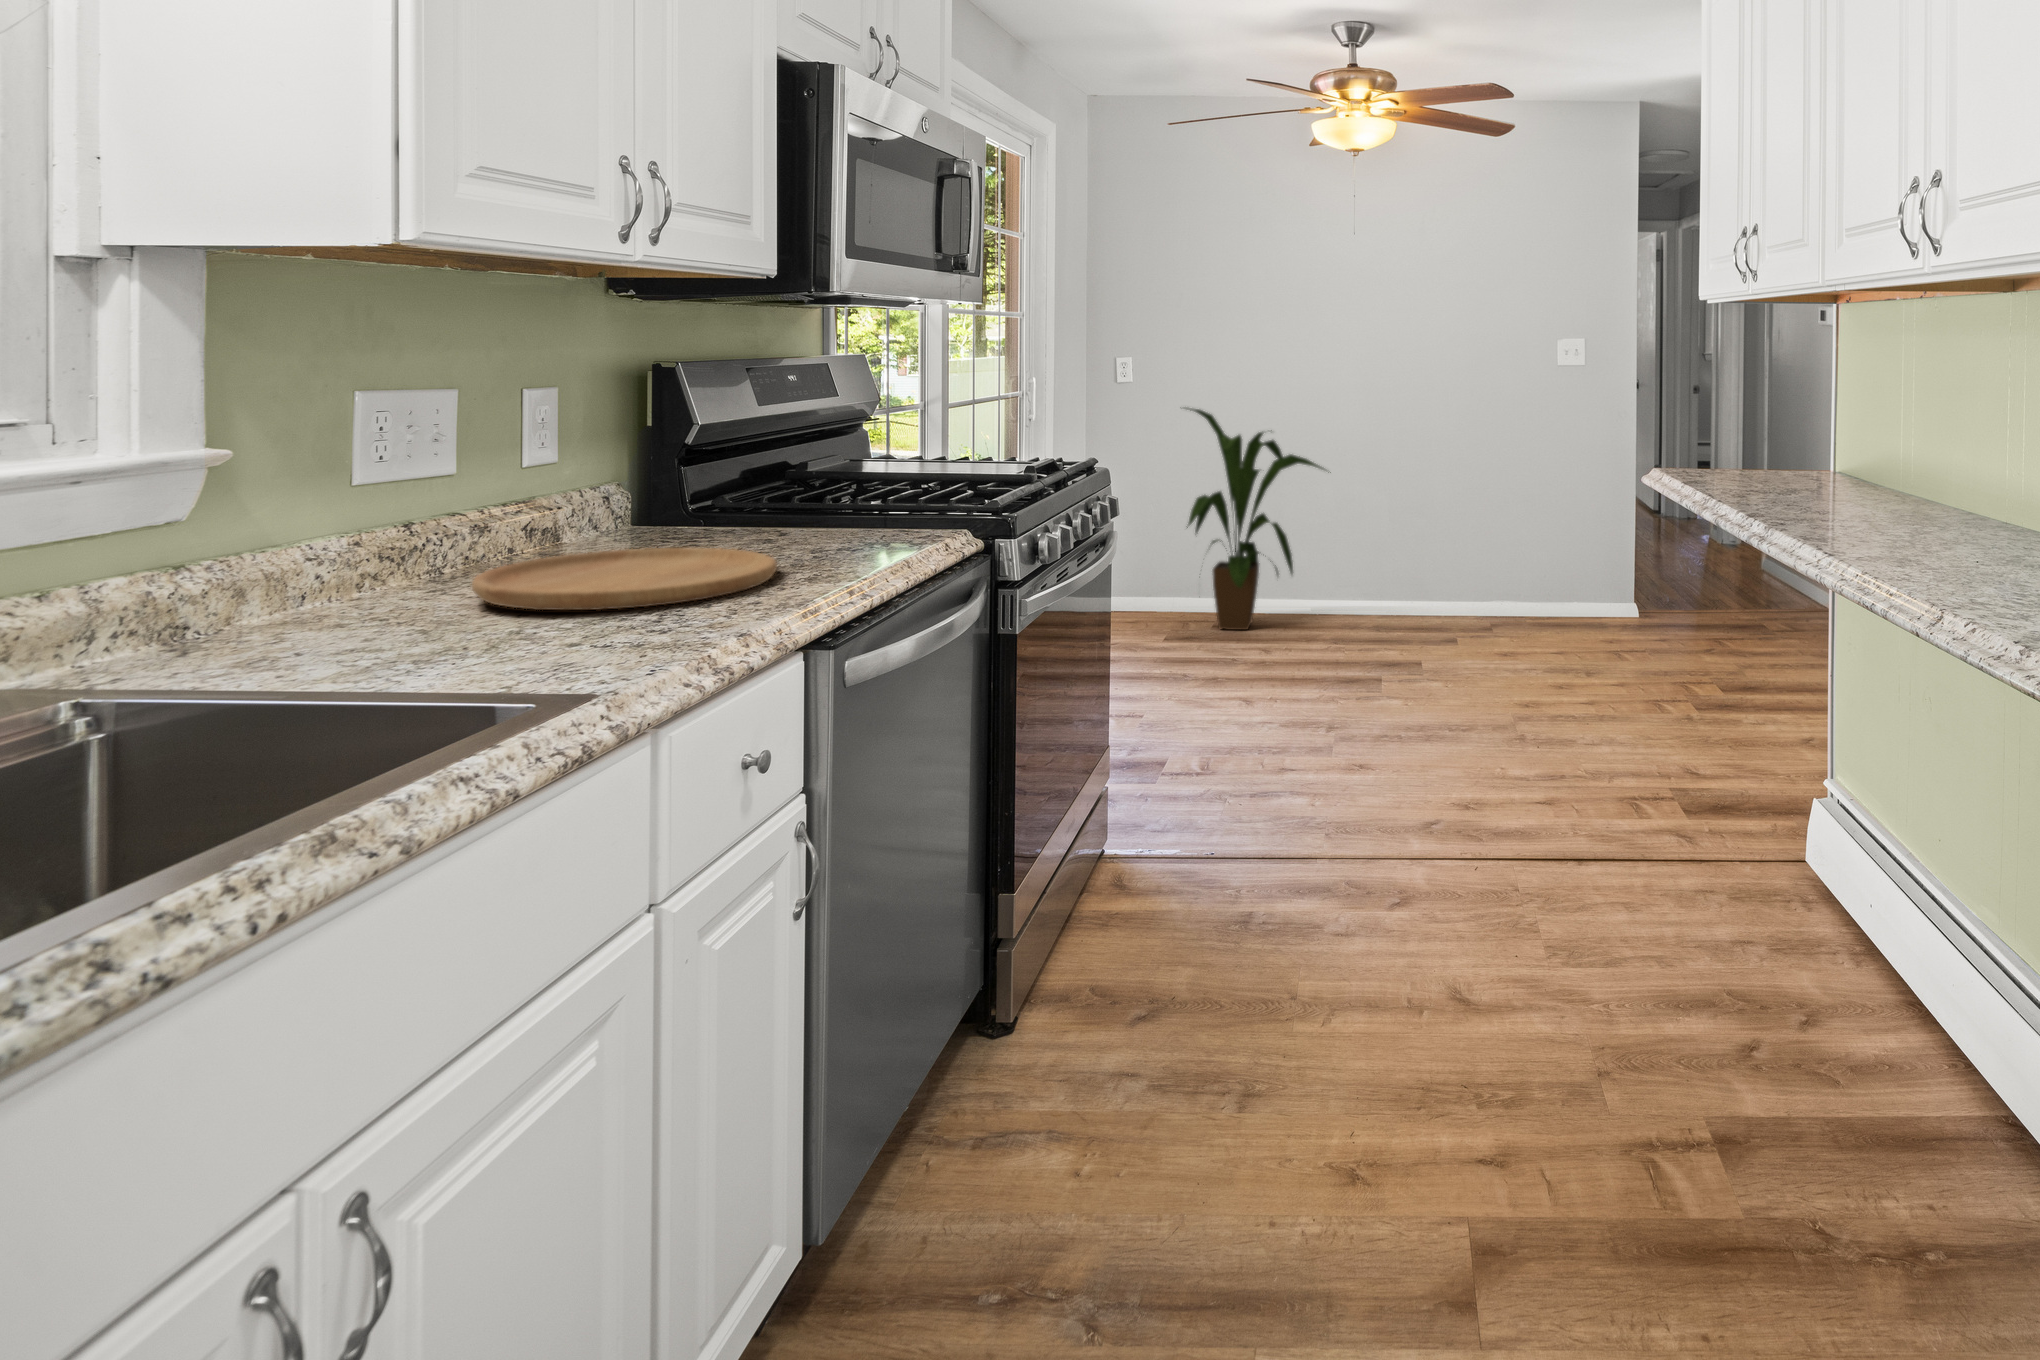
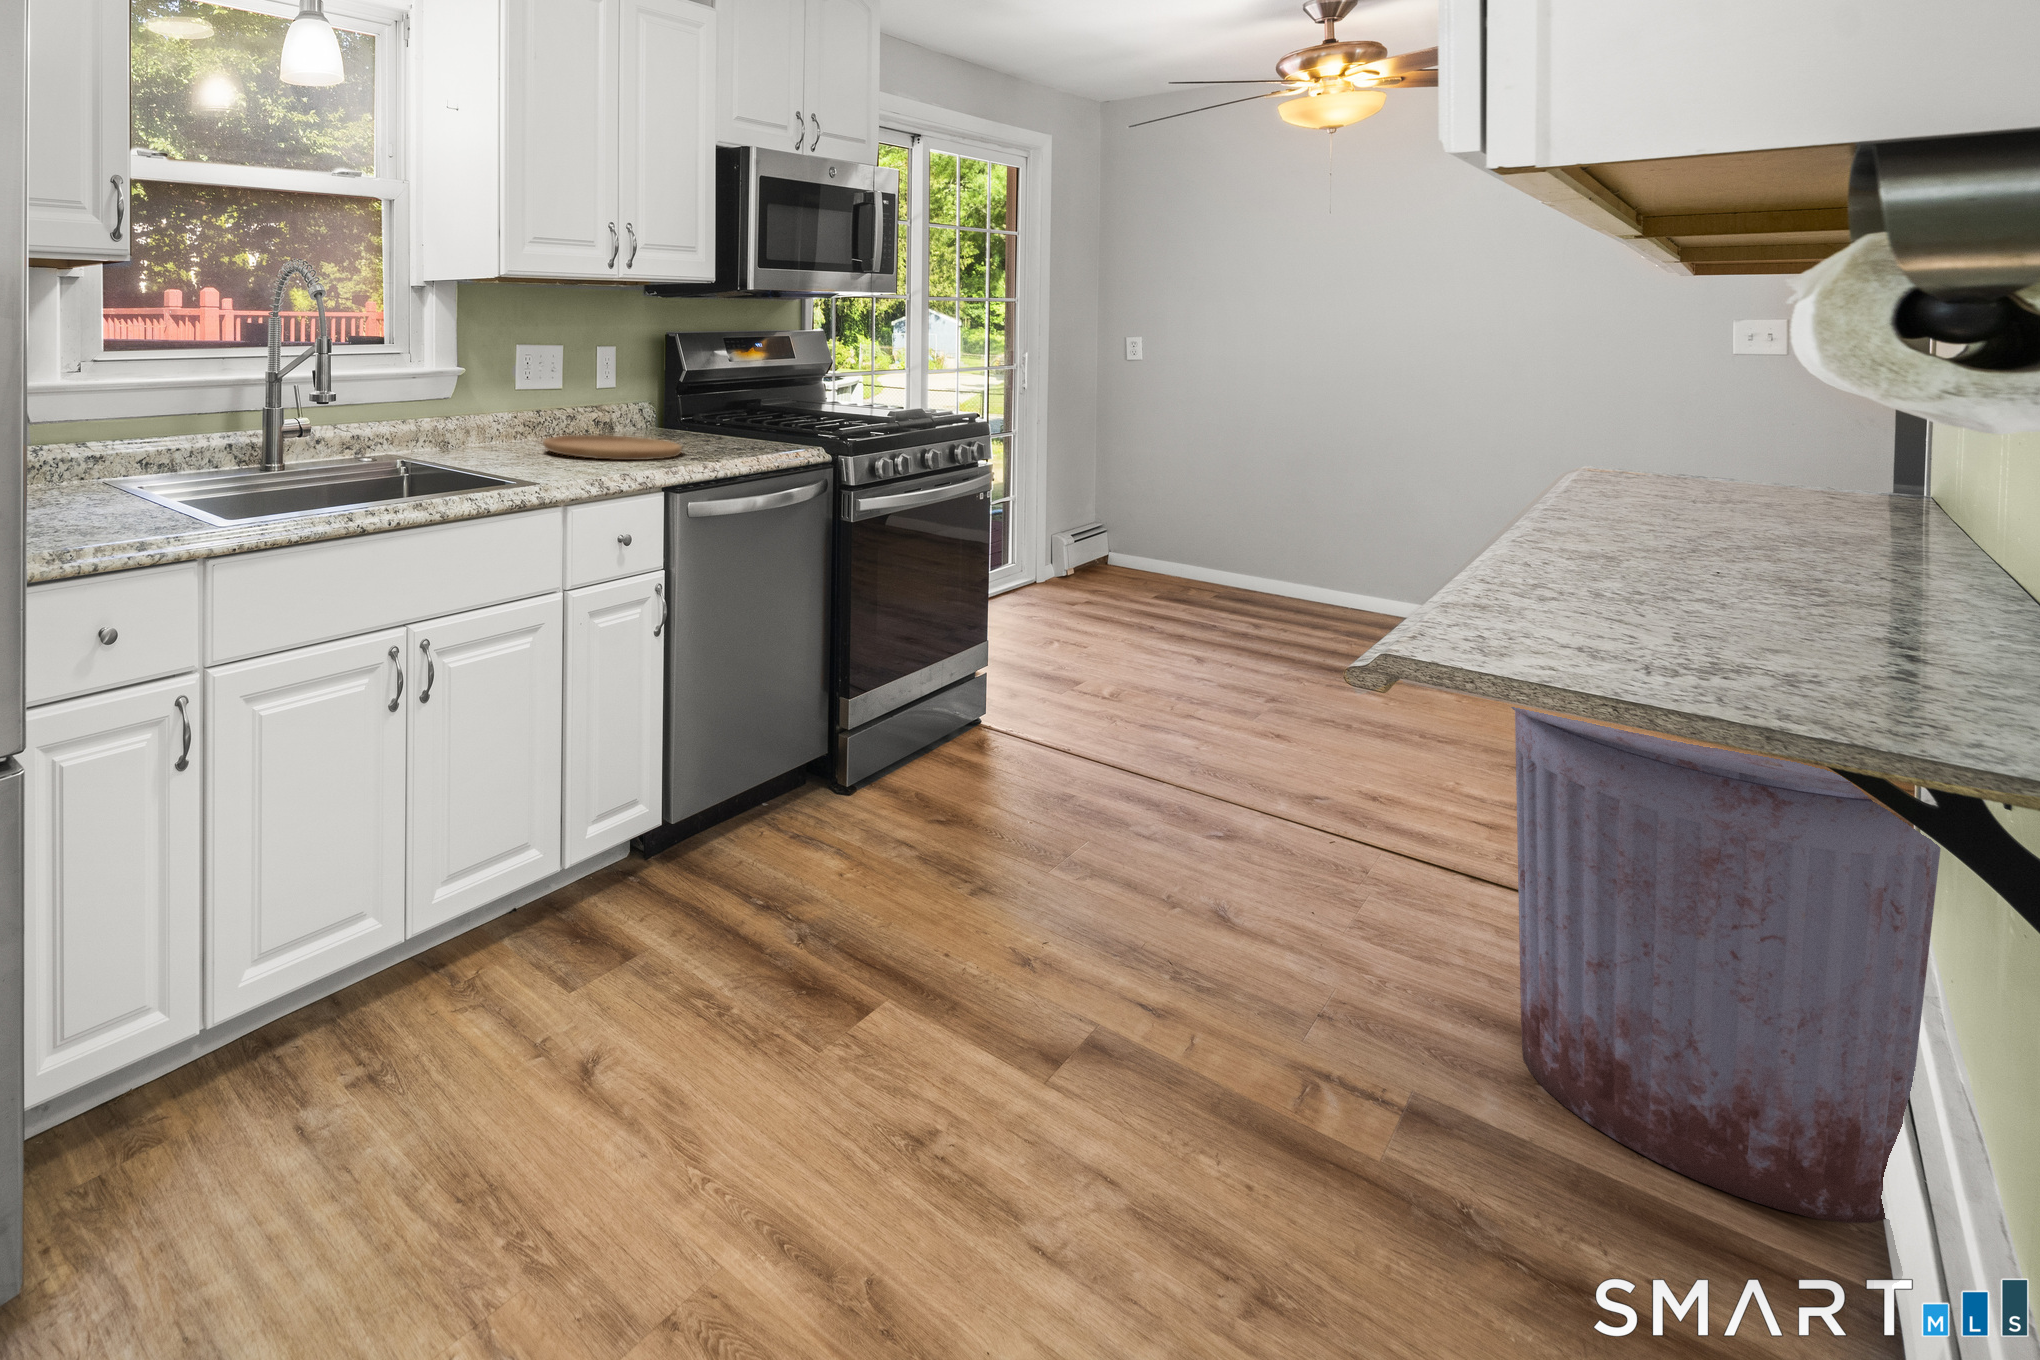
house plant: present [1186,408,1331,630] -> none [1180,408,1354,609]
trash can: none [1708,662,1983,1084] -> present [1511,707,1941,1223]

